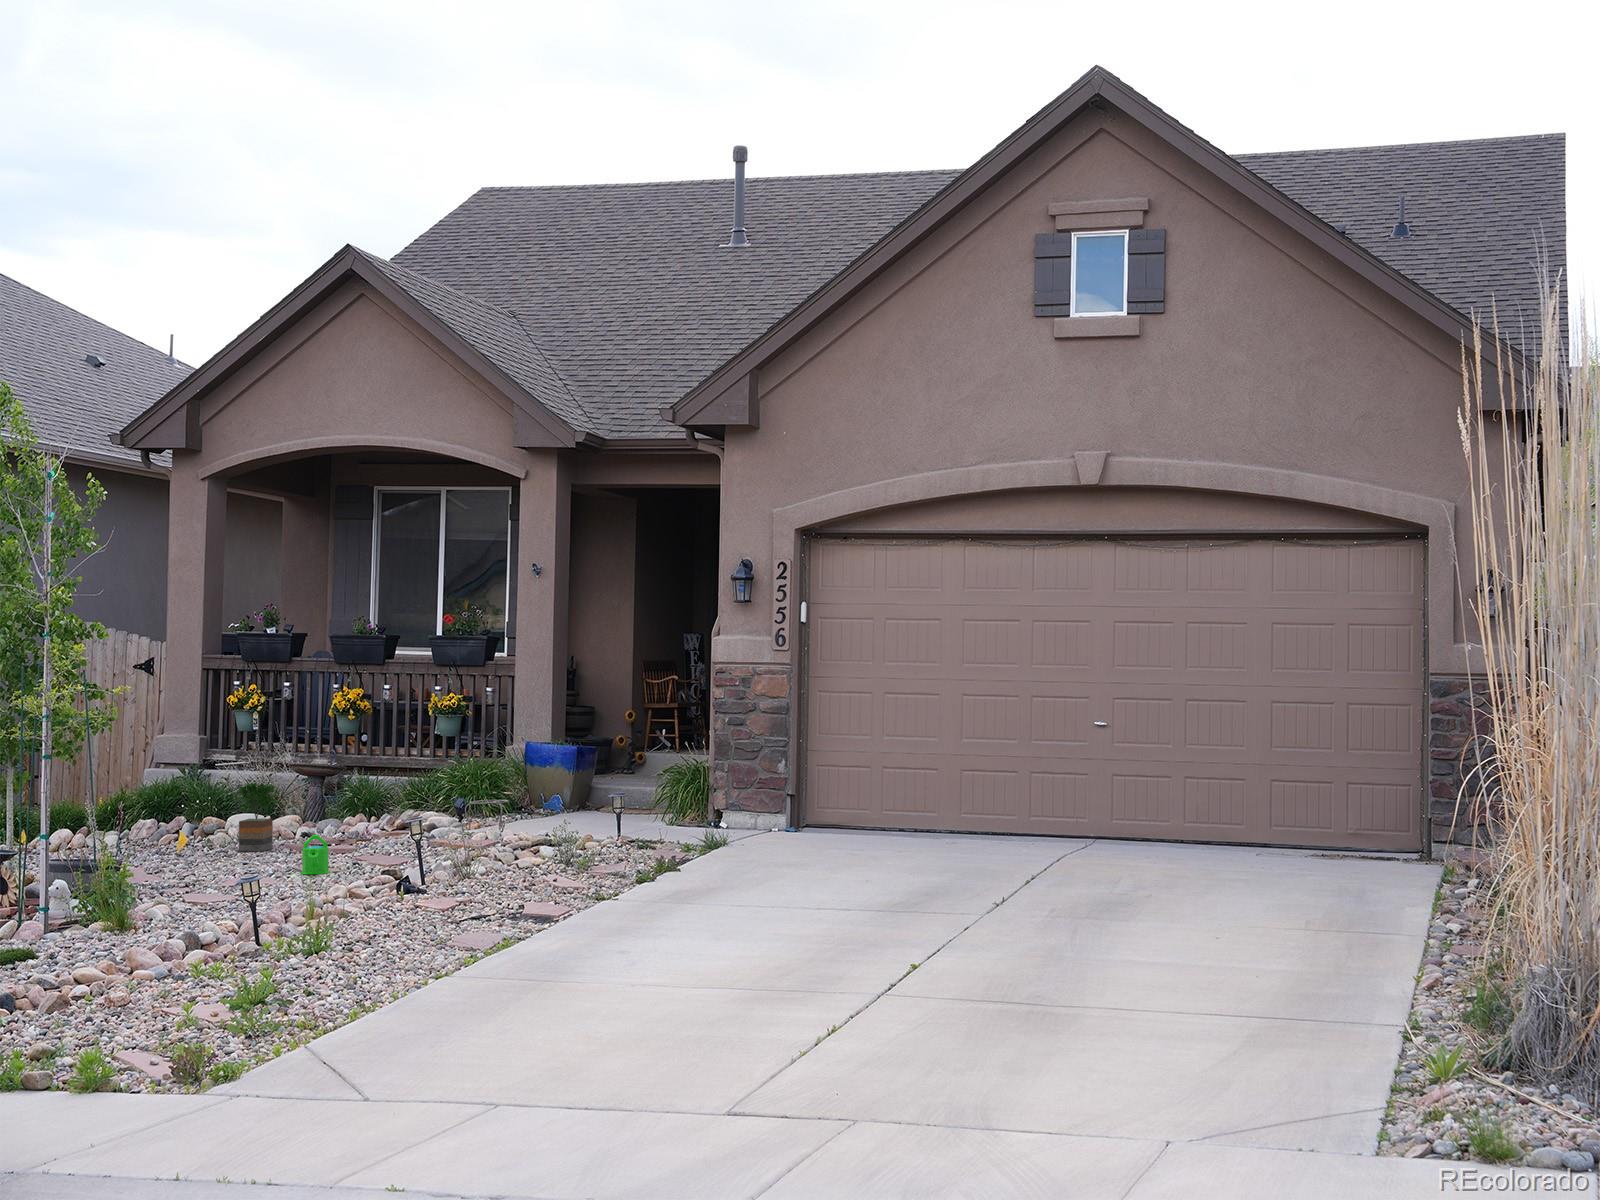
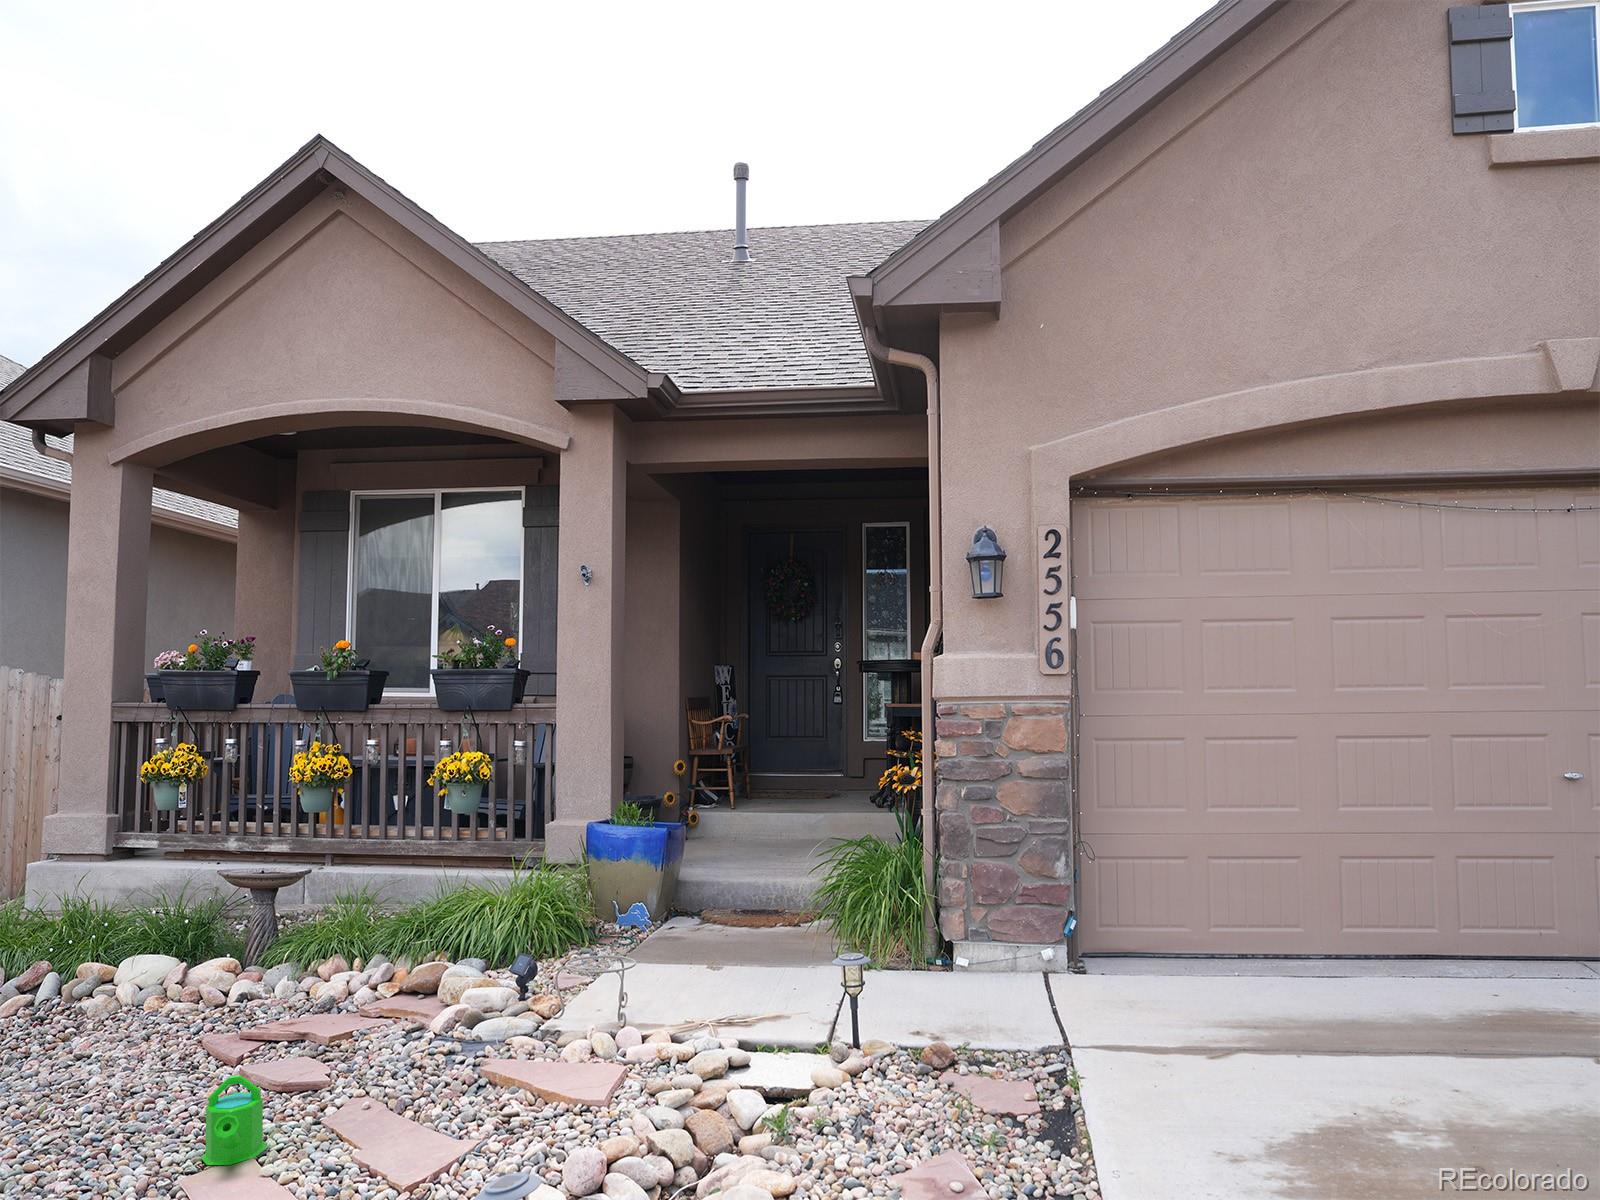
potted tree: present [237,783,280,851] -> none [112,919,197,1044]

